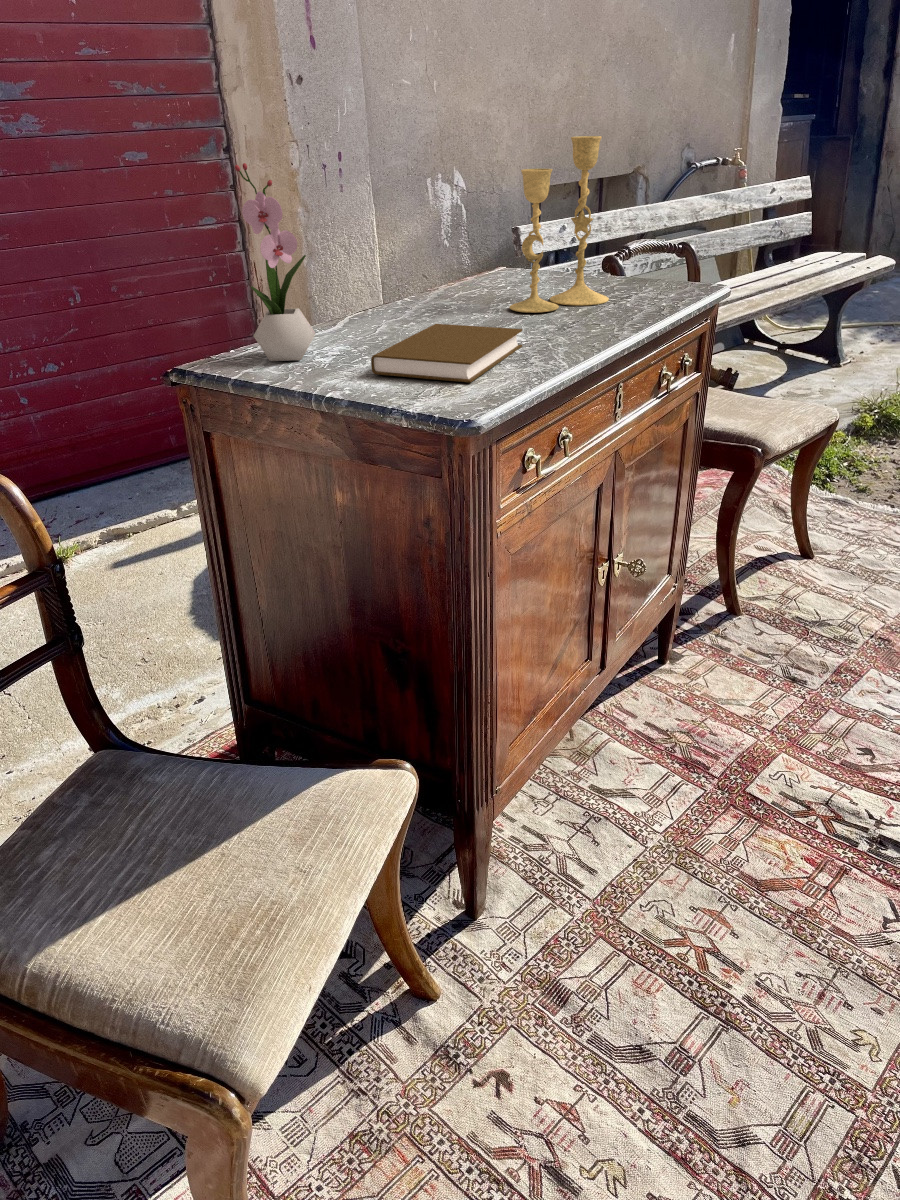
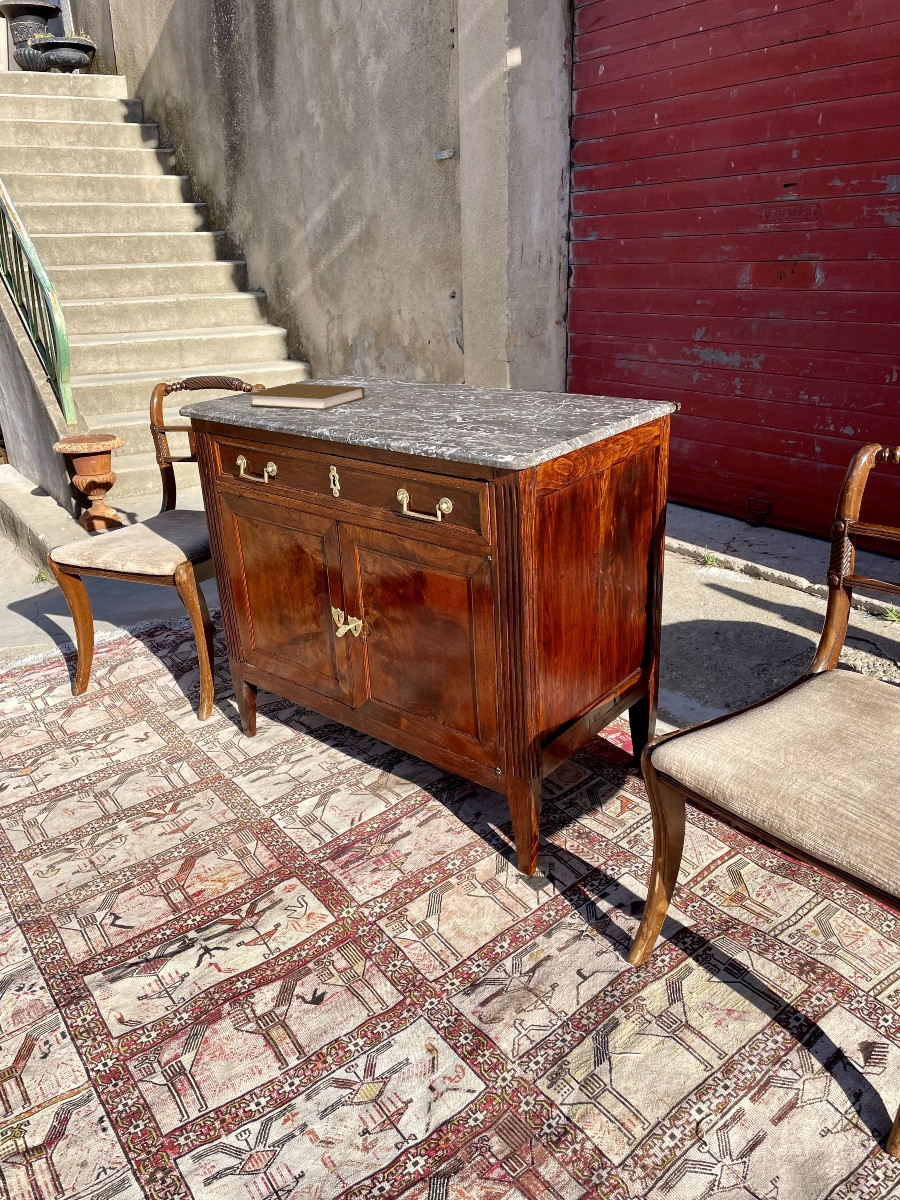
candlestick: present [509,136,609,313] -> none [420,267,494,419]
flower arrangement: present [235,163,316,361] -> none [325,272,372,386]

